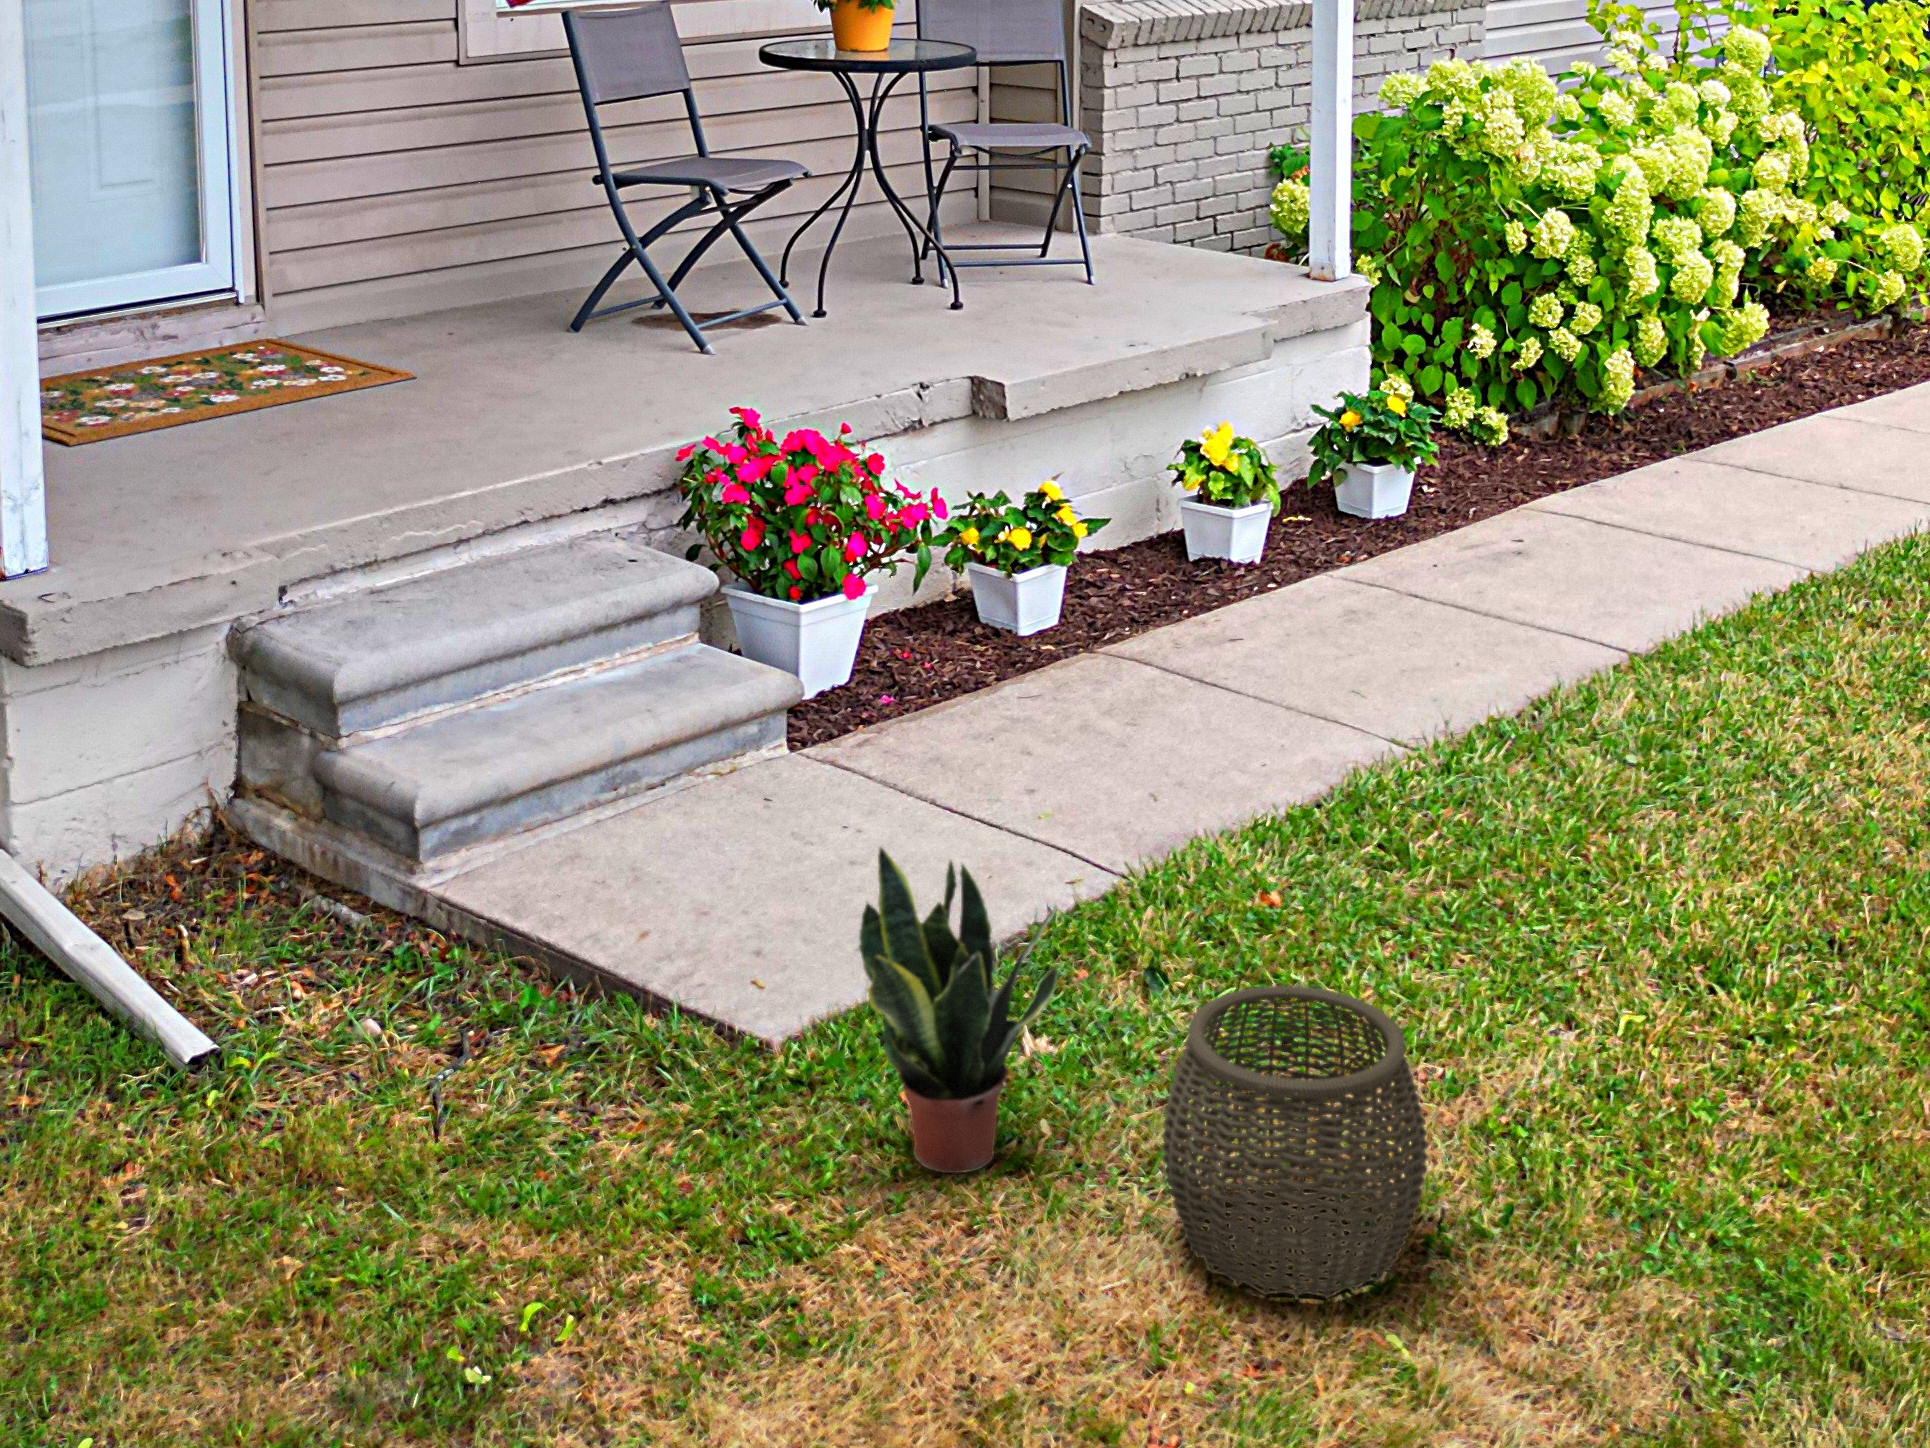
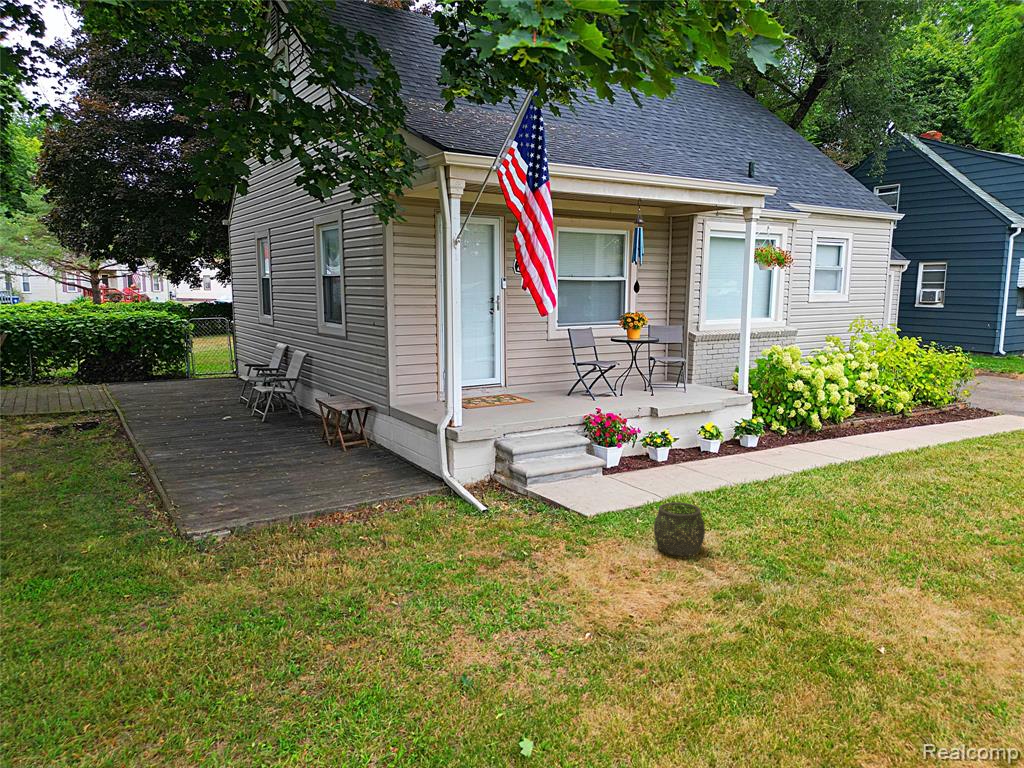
potted plant: present [859,848,1058,1173] -> none [600,473,640,535]

